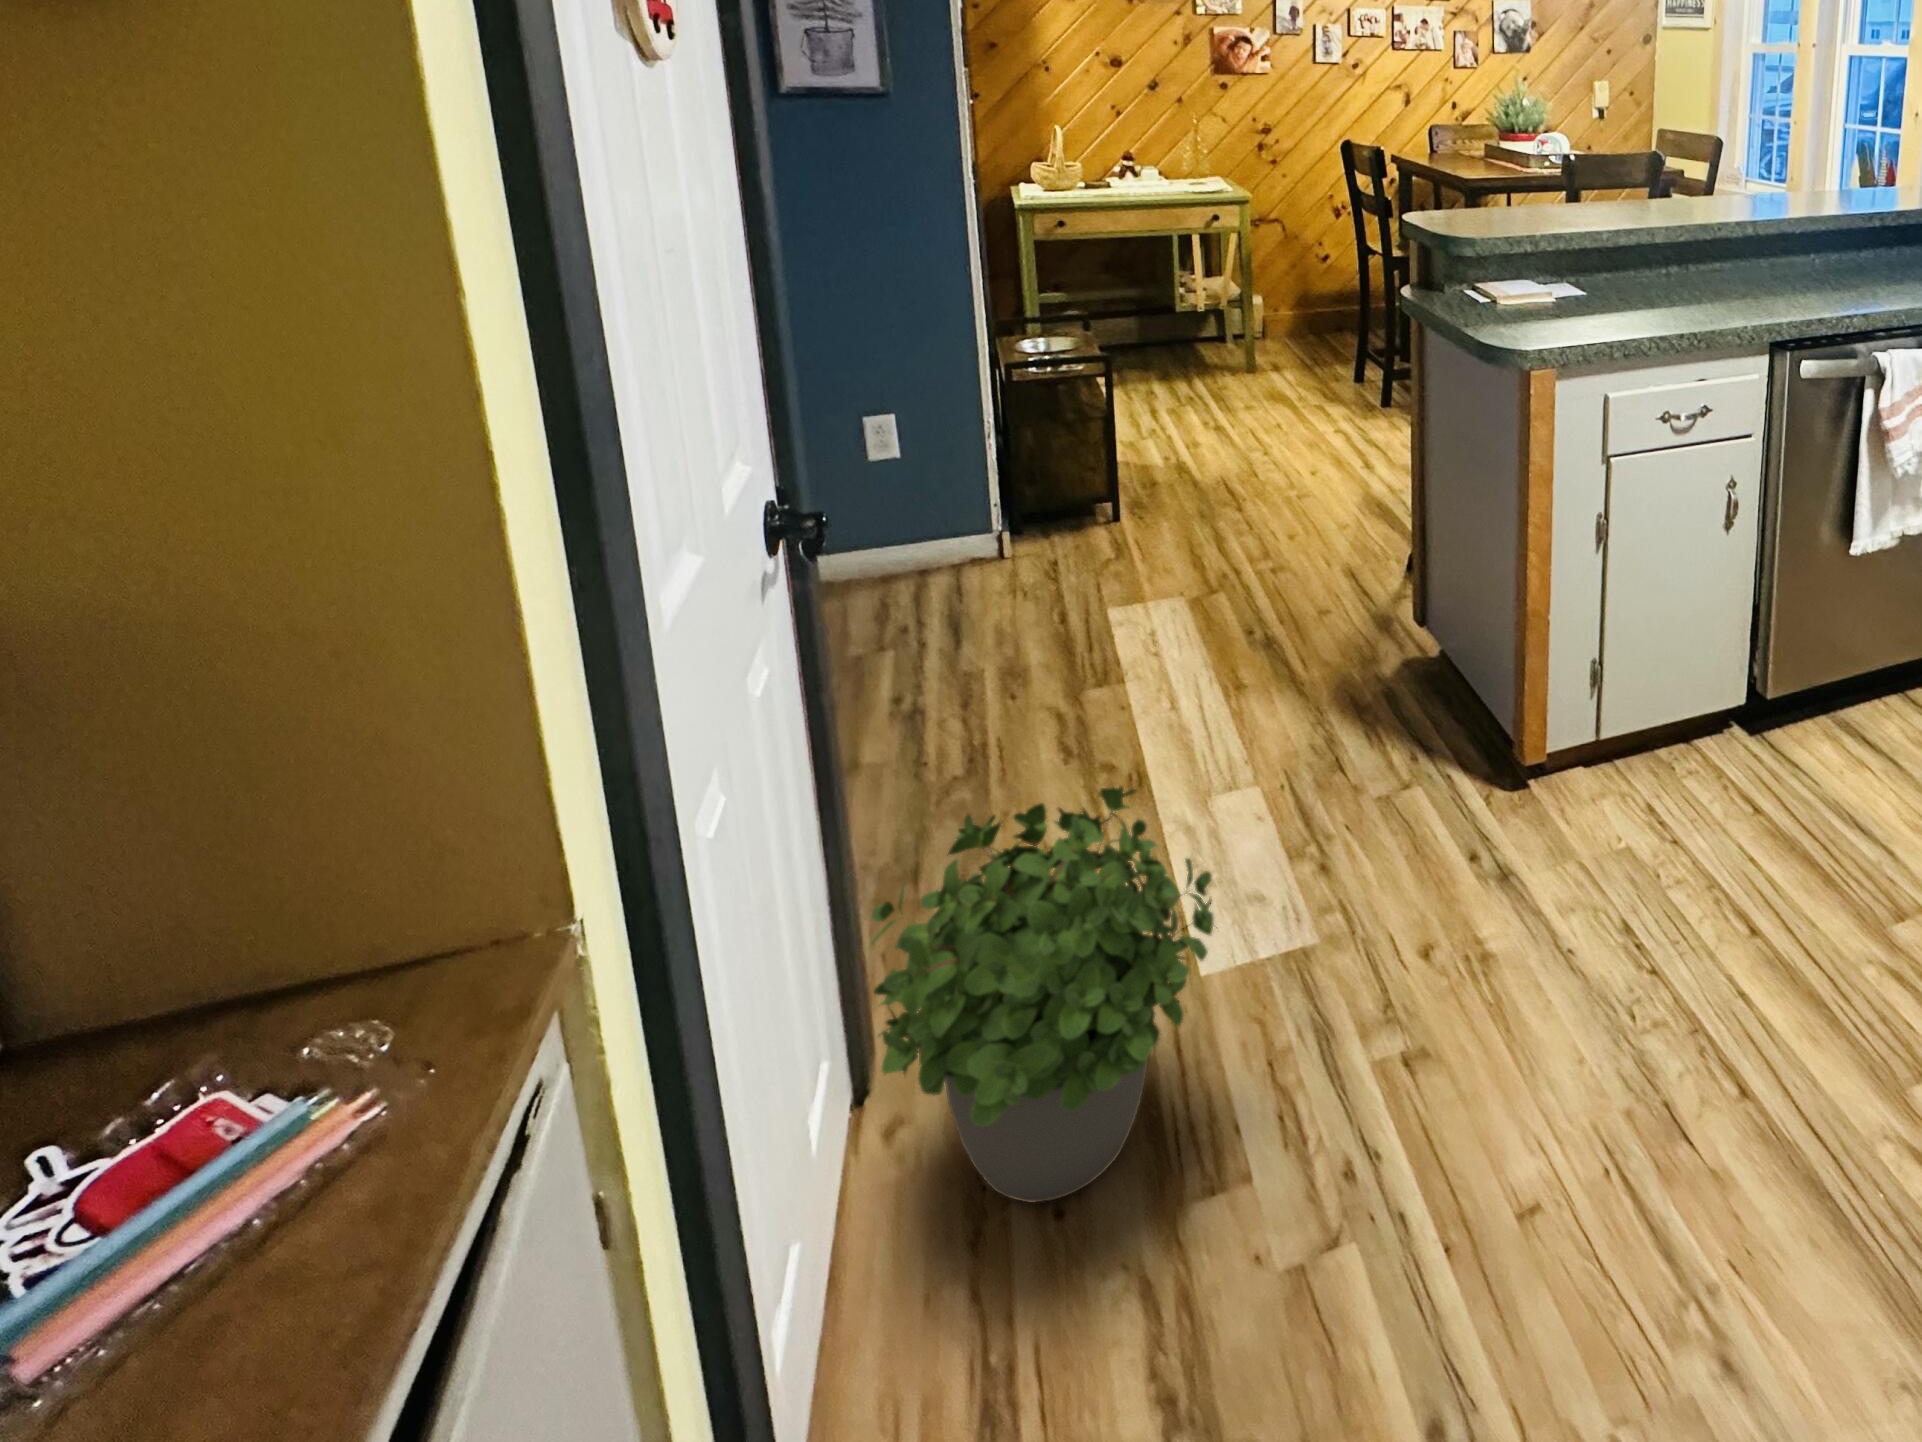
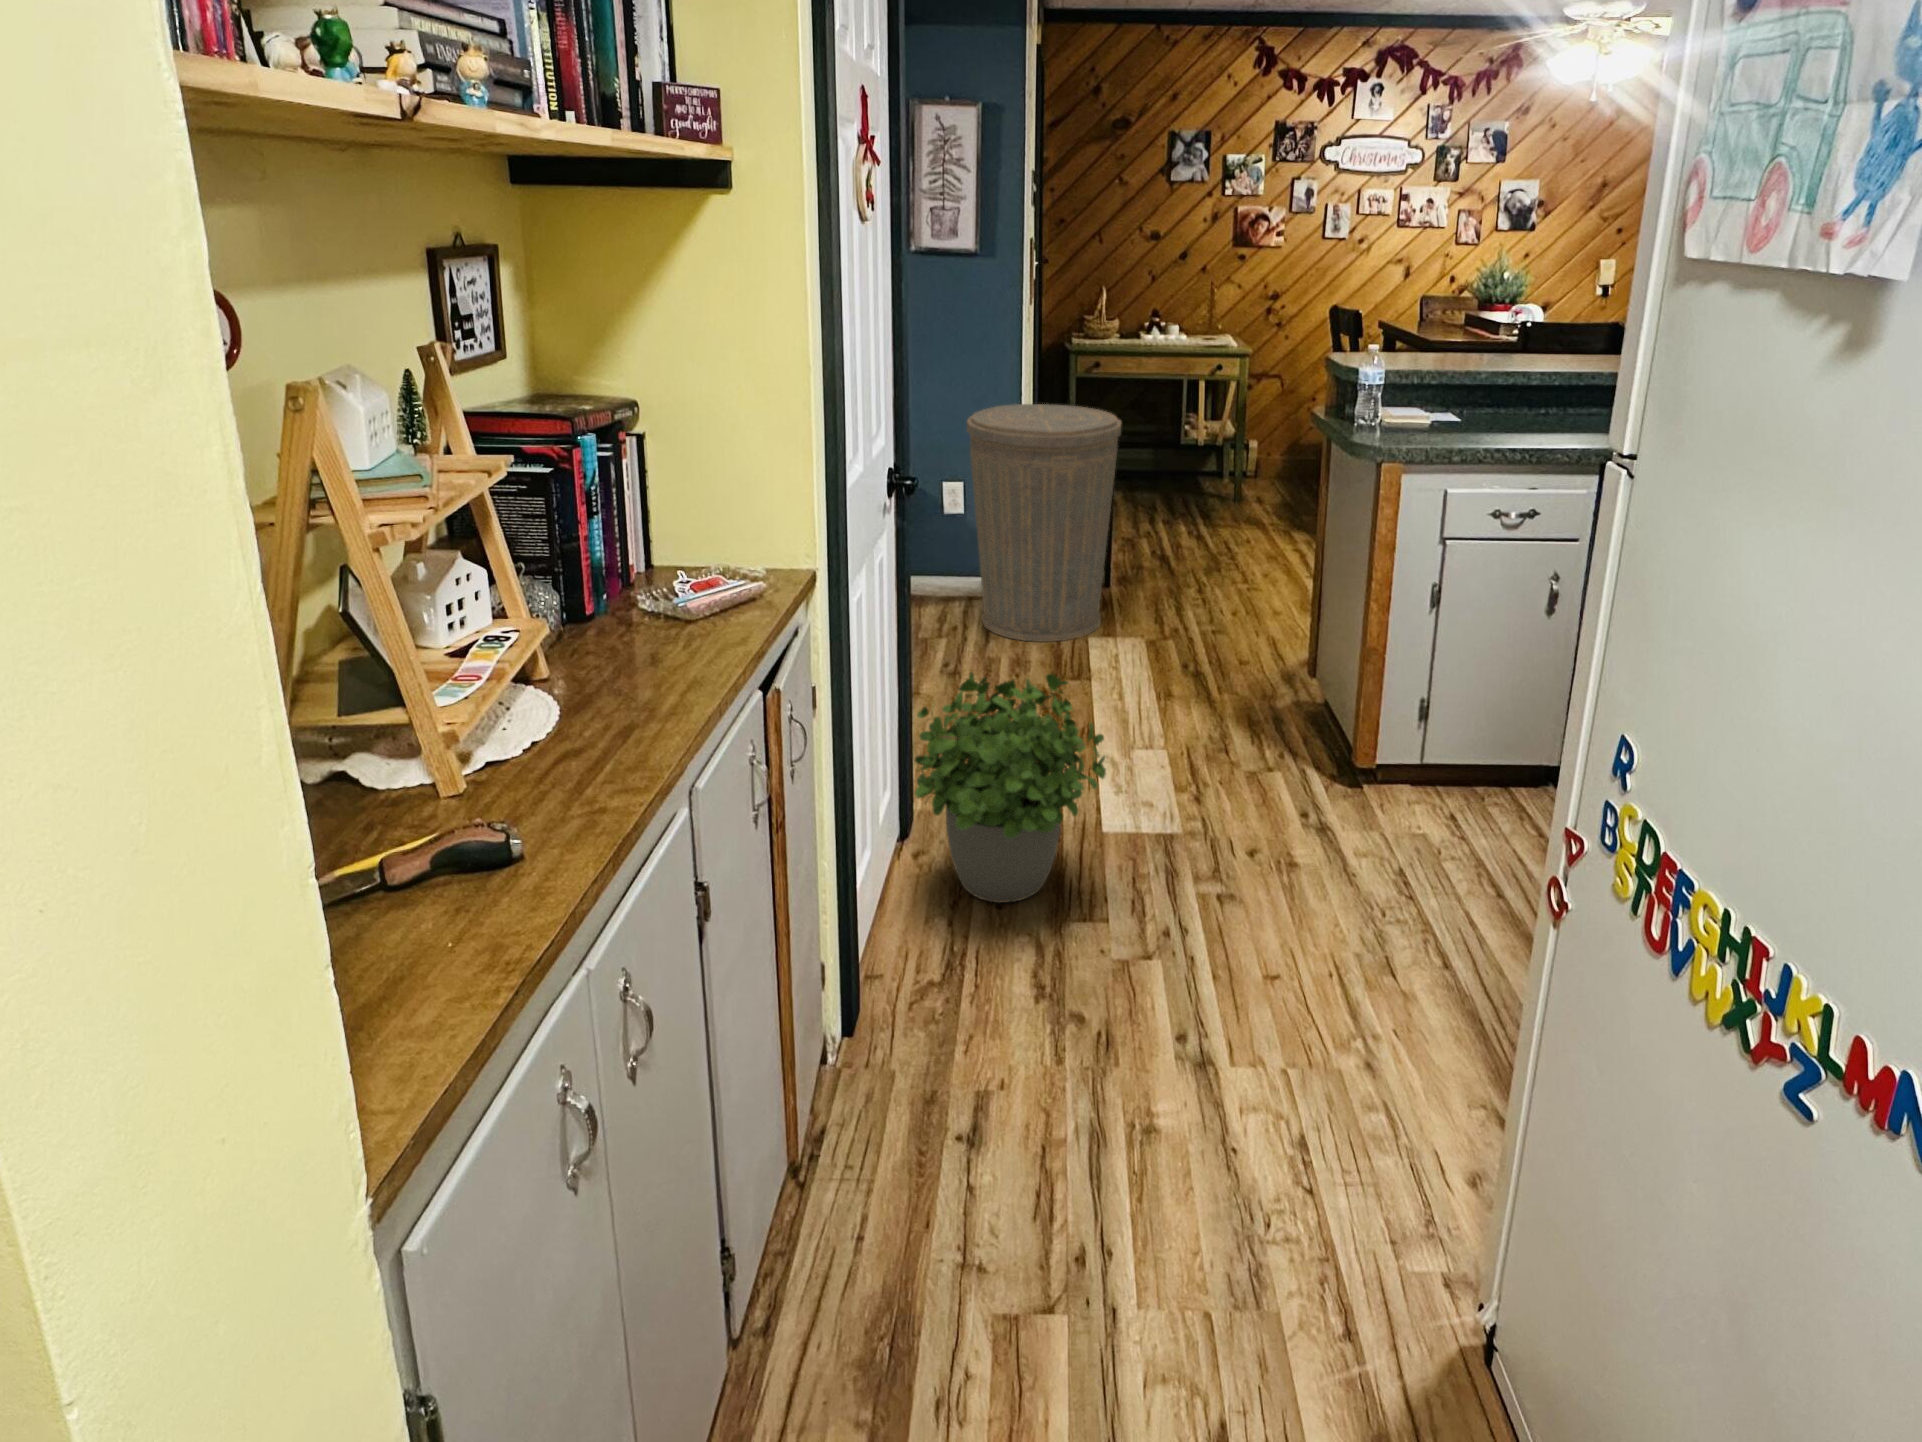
trash can: none [894,296,1125,634] -> present [967,404,1121,642]

